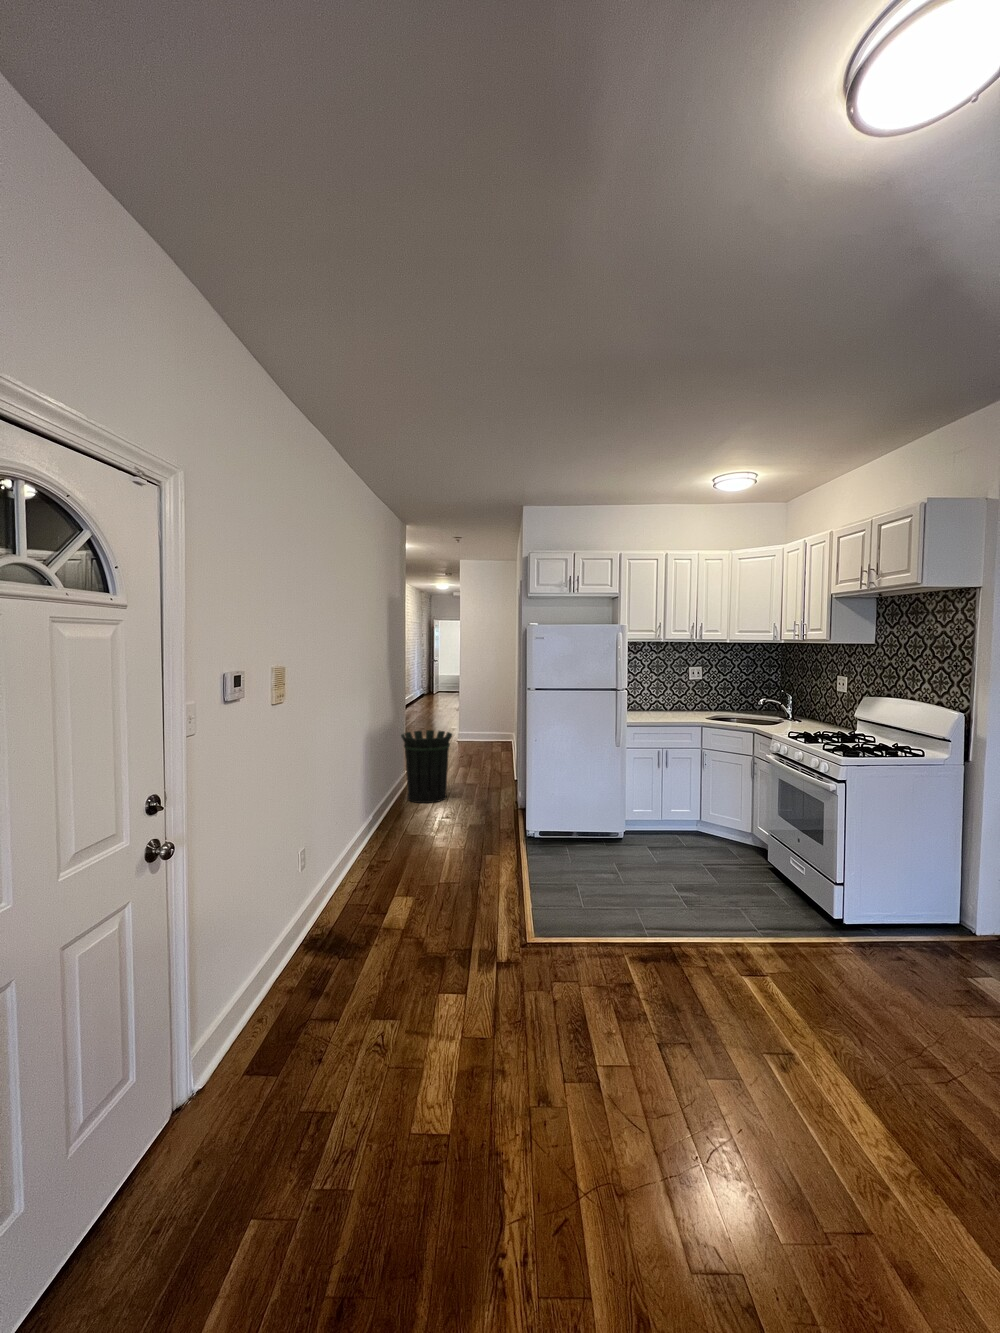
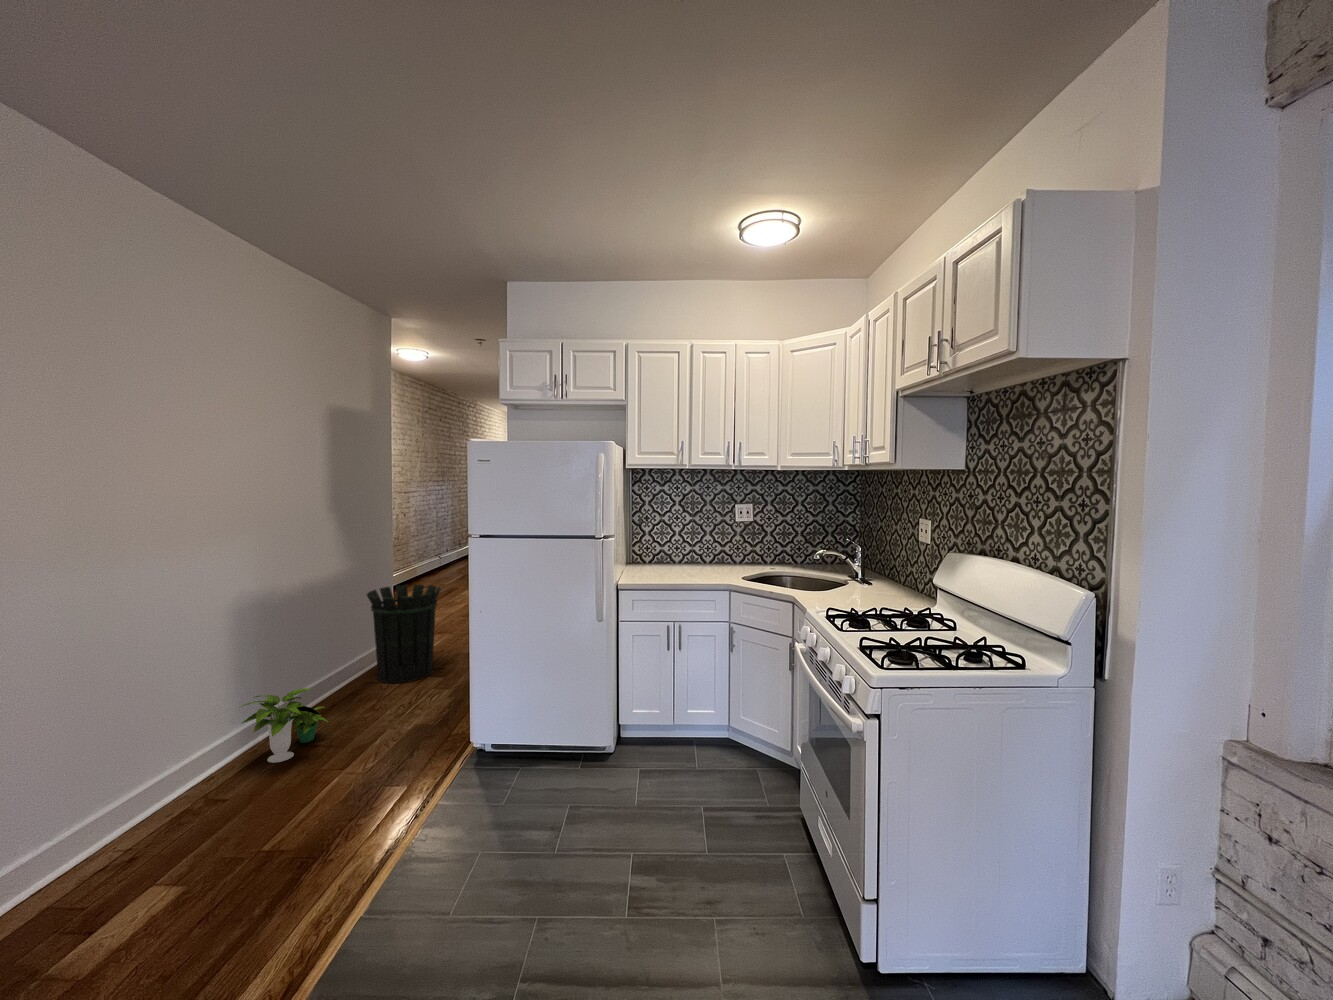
potted plant: none [373,797,420,846] -> present [241,688,328,763]

